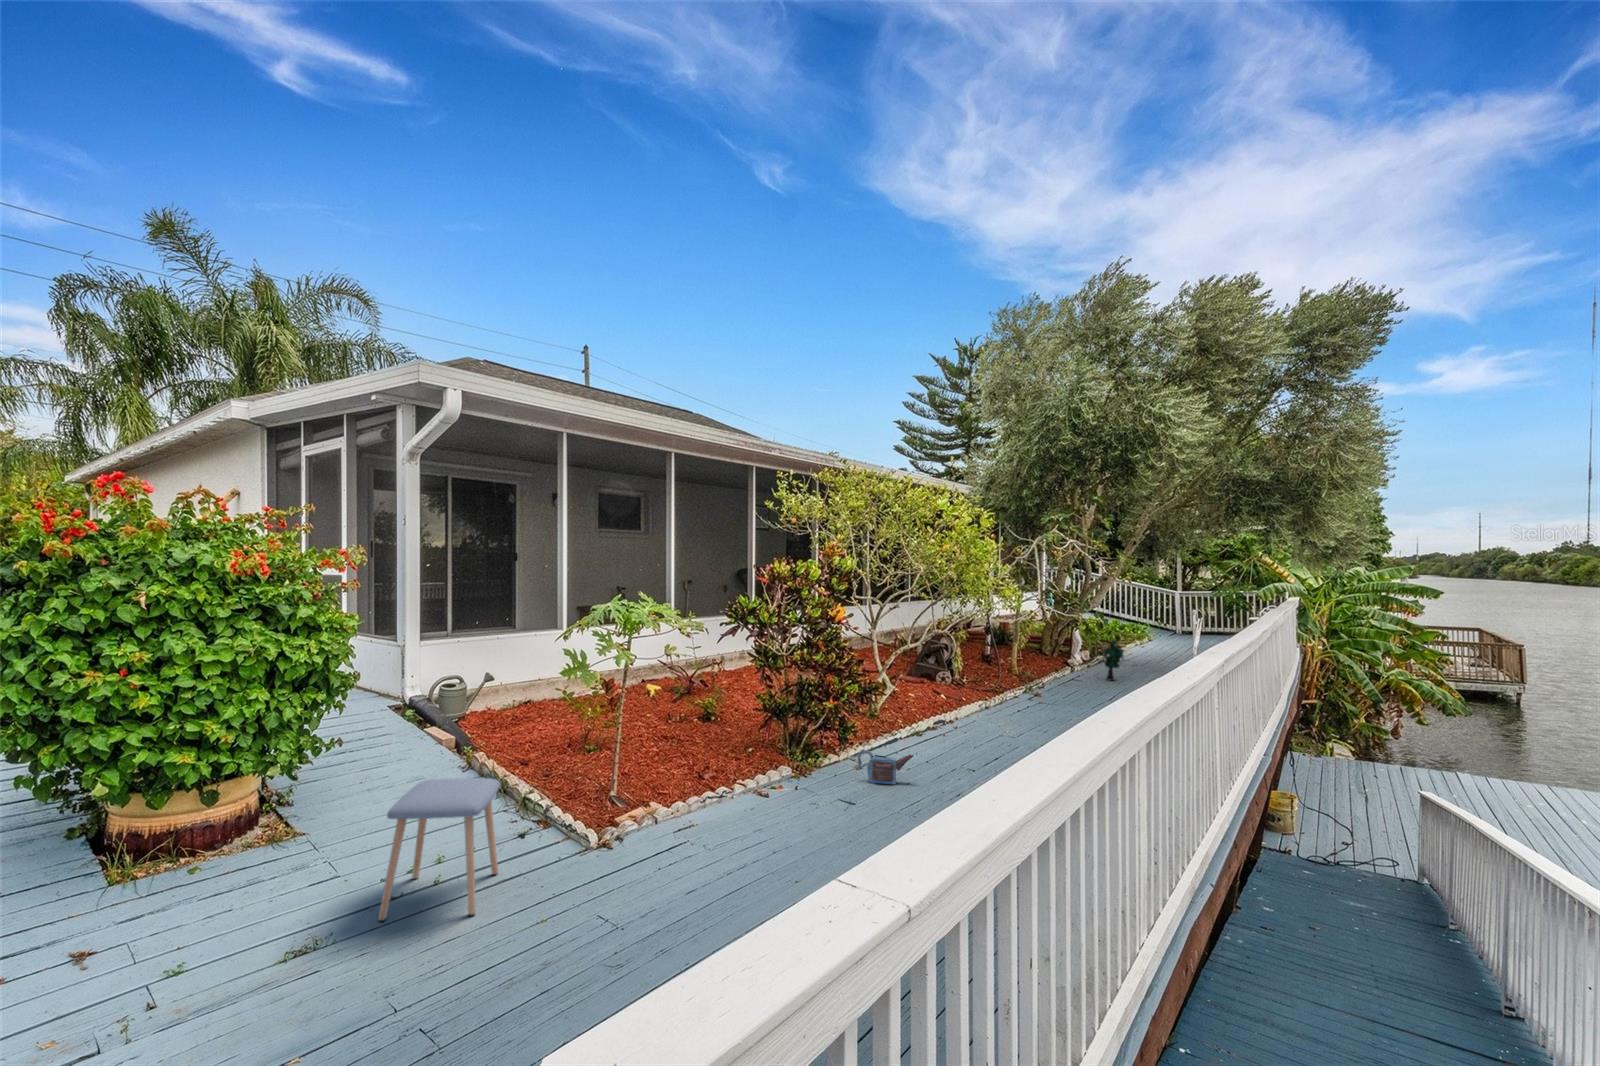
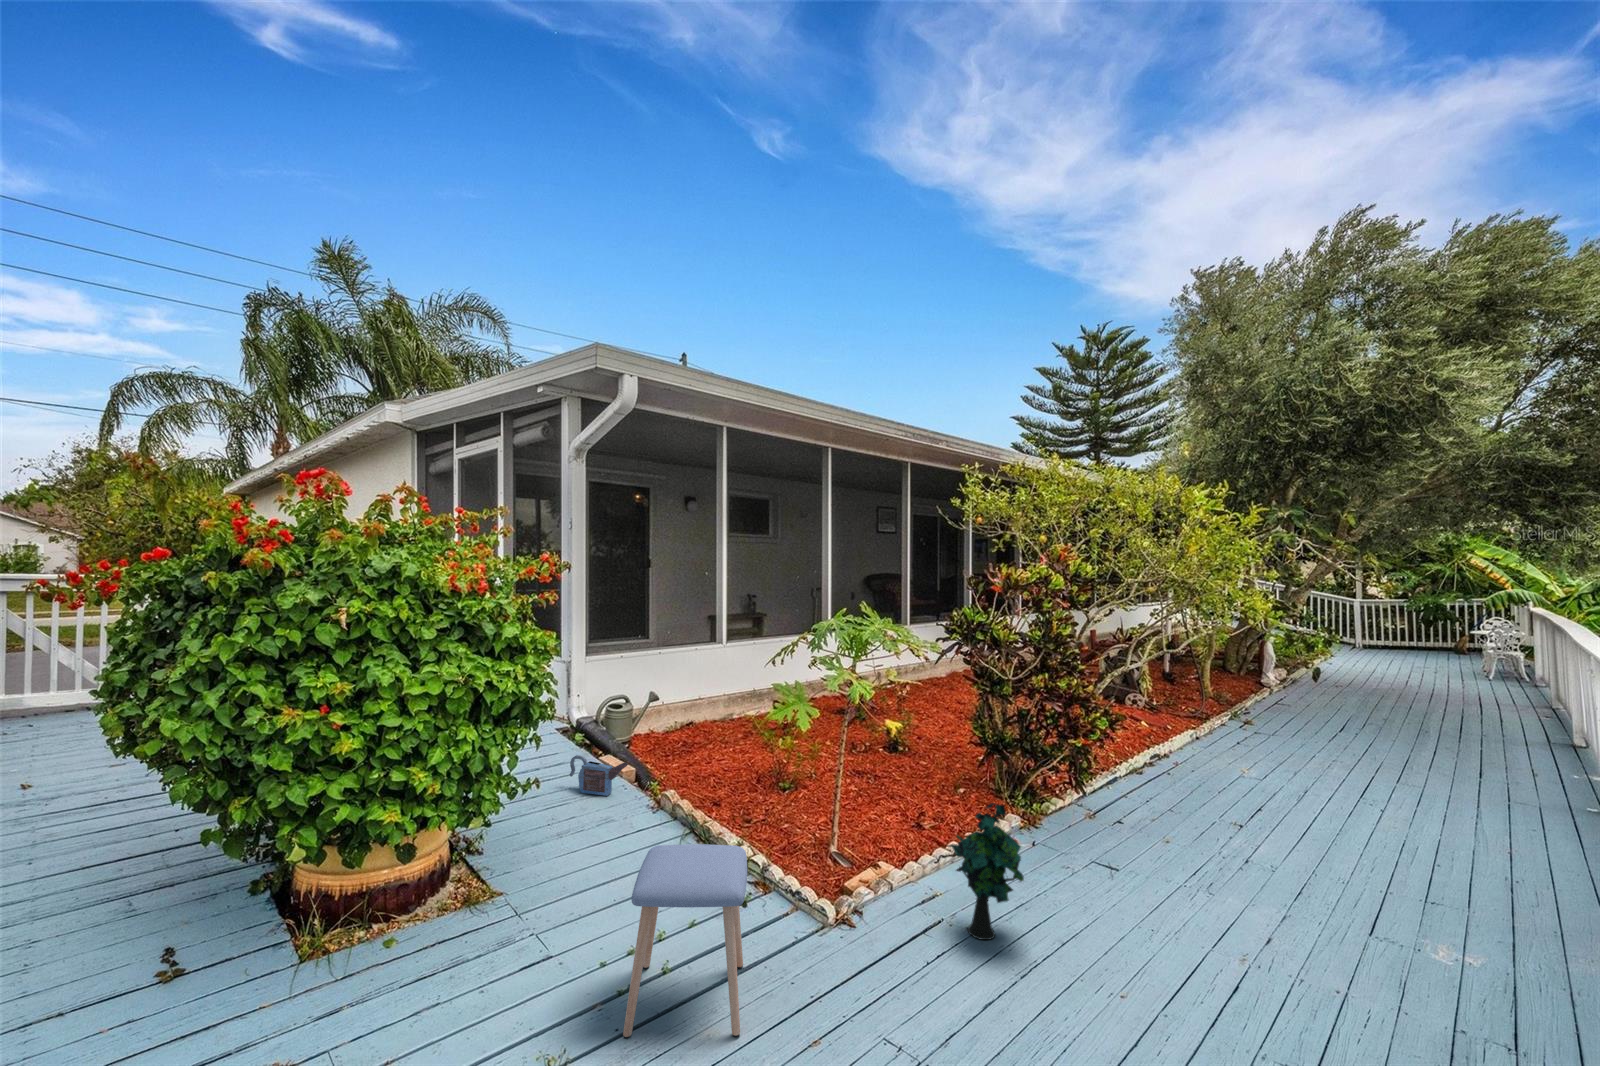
decorative plant: present [1099,638,1123,681] -> present [947,803,1024,940]
watering can: present [857,750,913,784] -> present [569,755,628,796]

